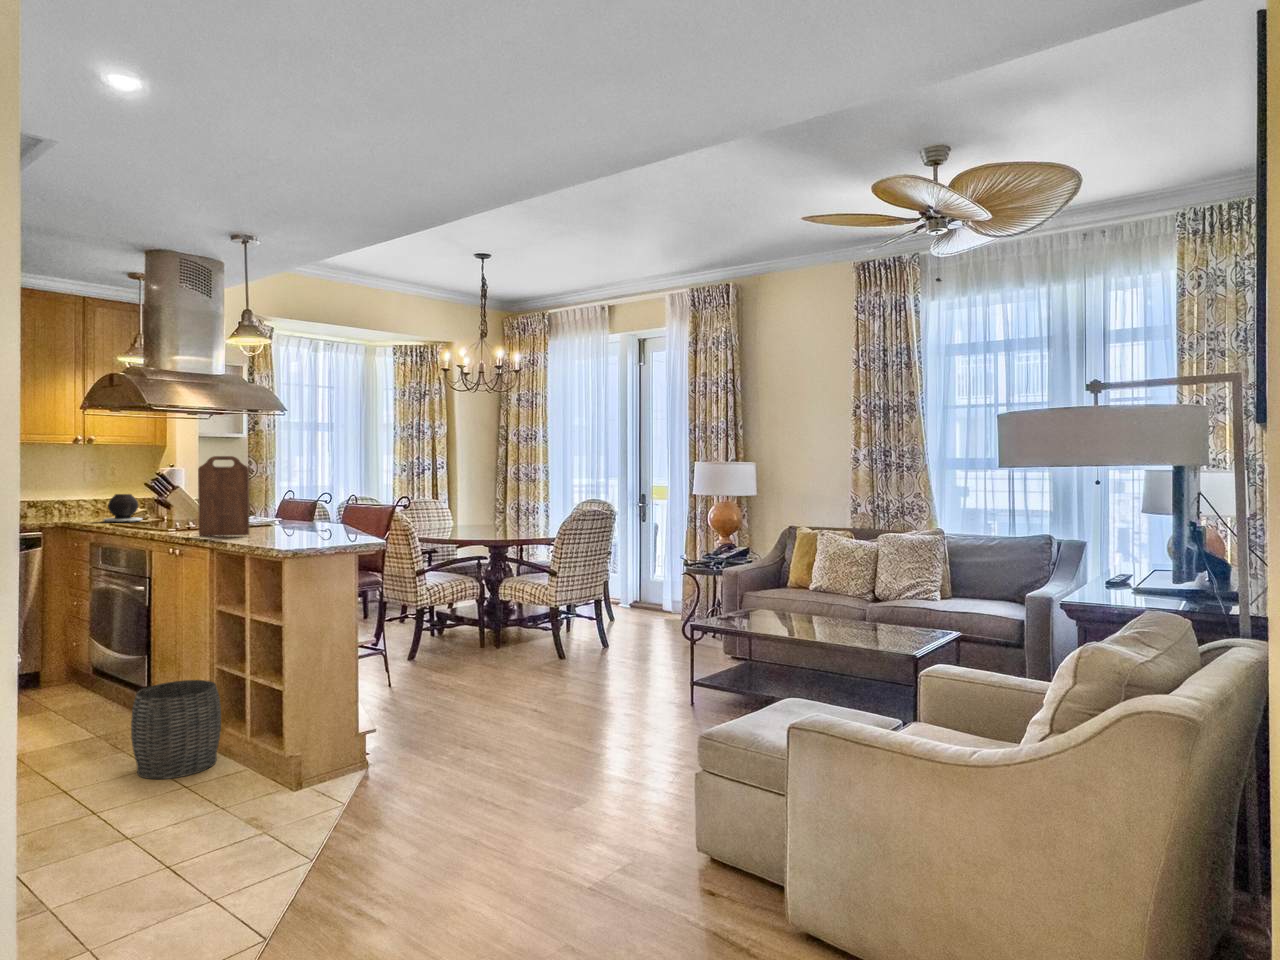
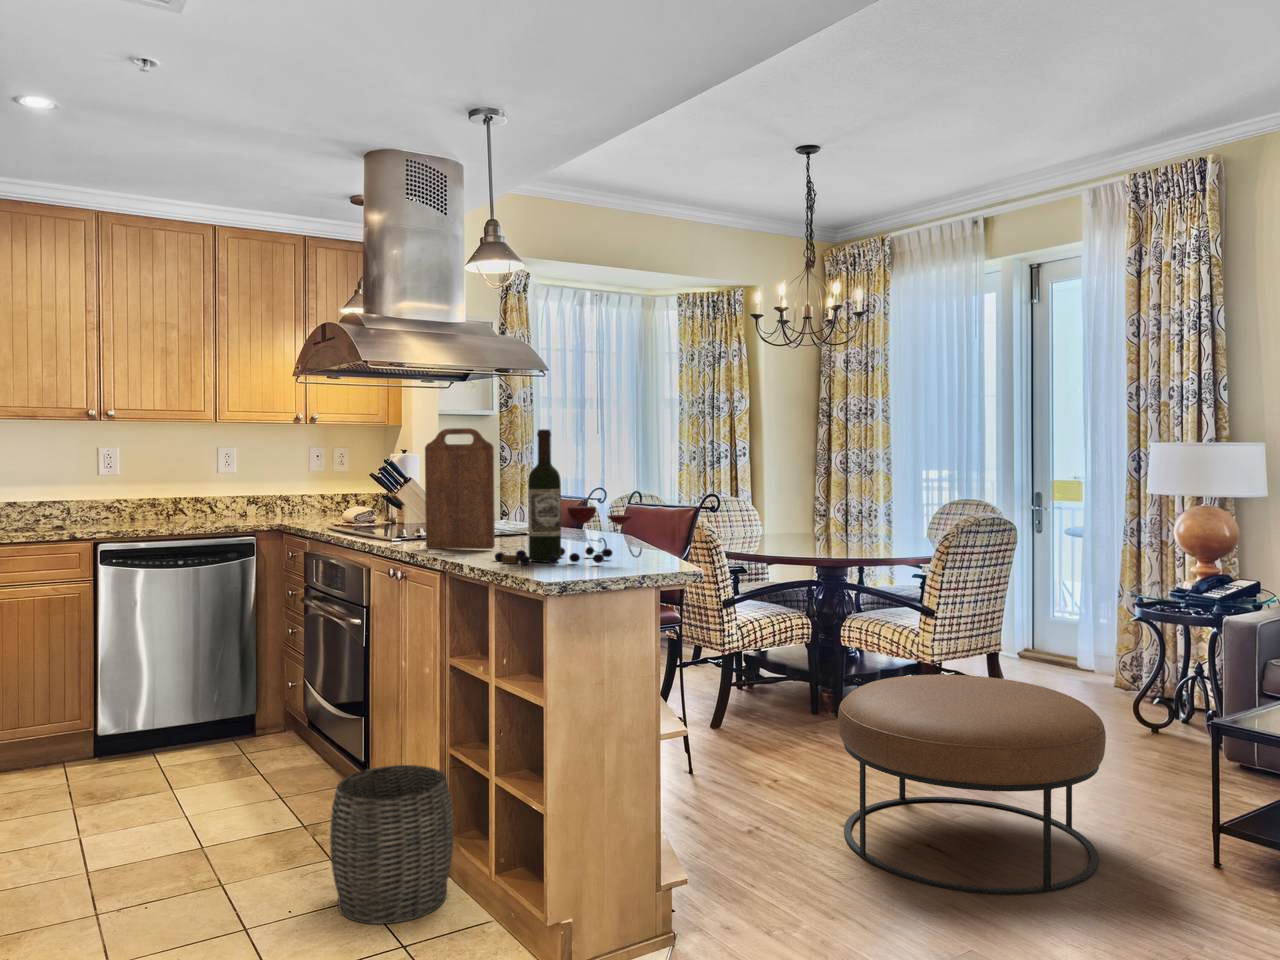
wine bottle: none [251,459,345,544] -> present [495,429,632,565]
vase: present [104,494,142,522] -> none [320,486,368,525]
ottoman: none [482,609,633,727] -> present [838,675,1106,895]

